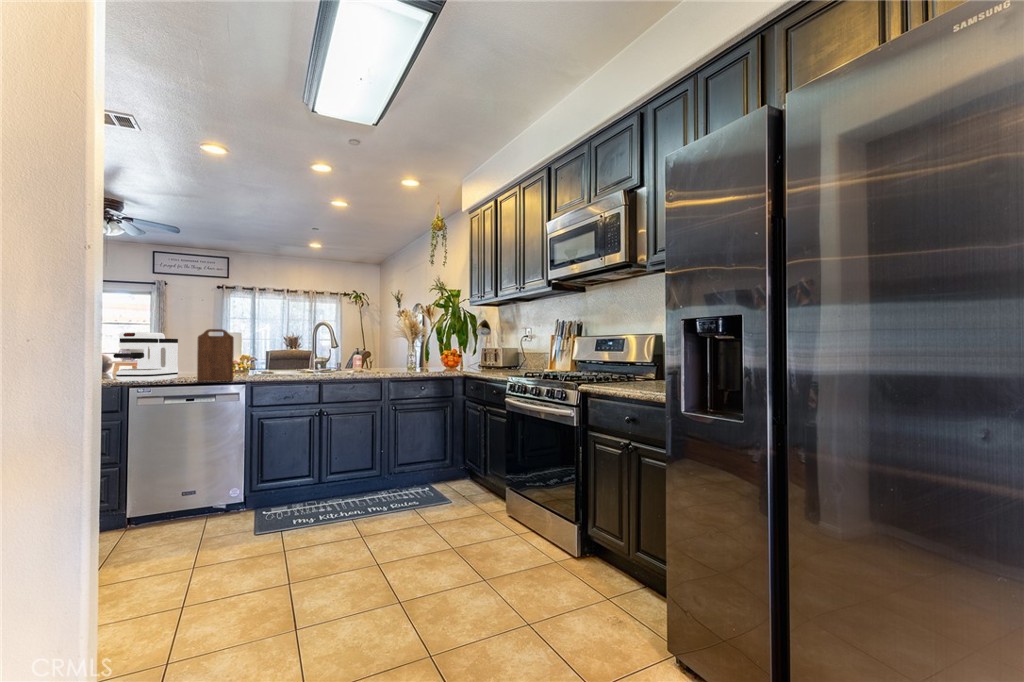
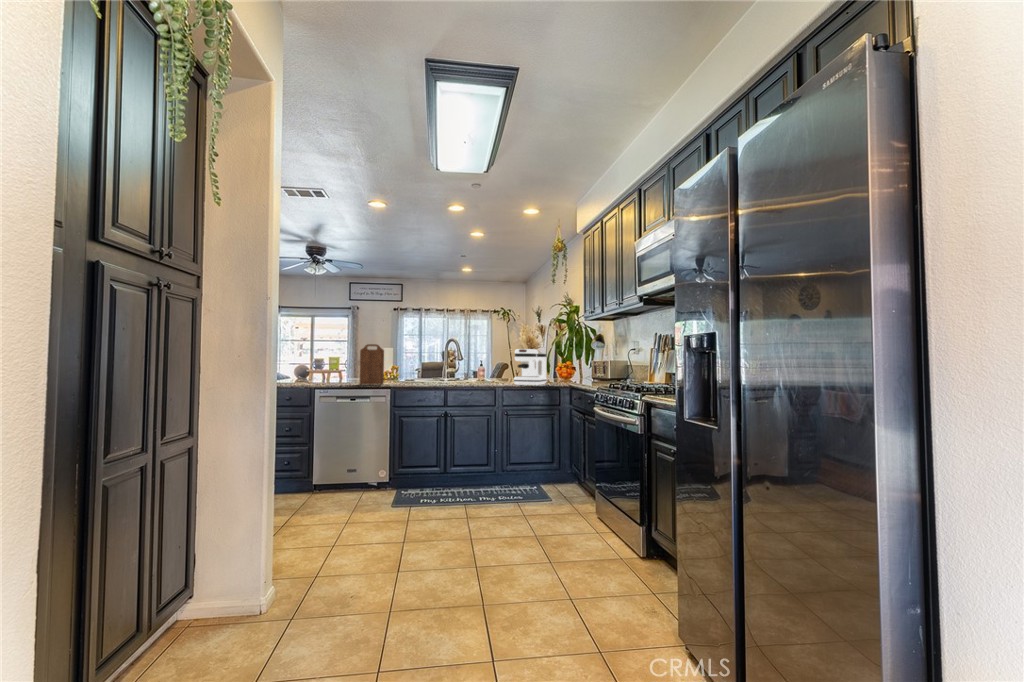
coffee maker: present [113,332,178,382] -> present [514,349,546,386]

